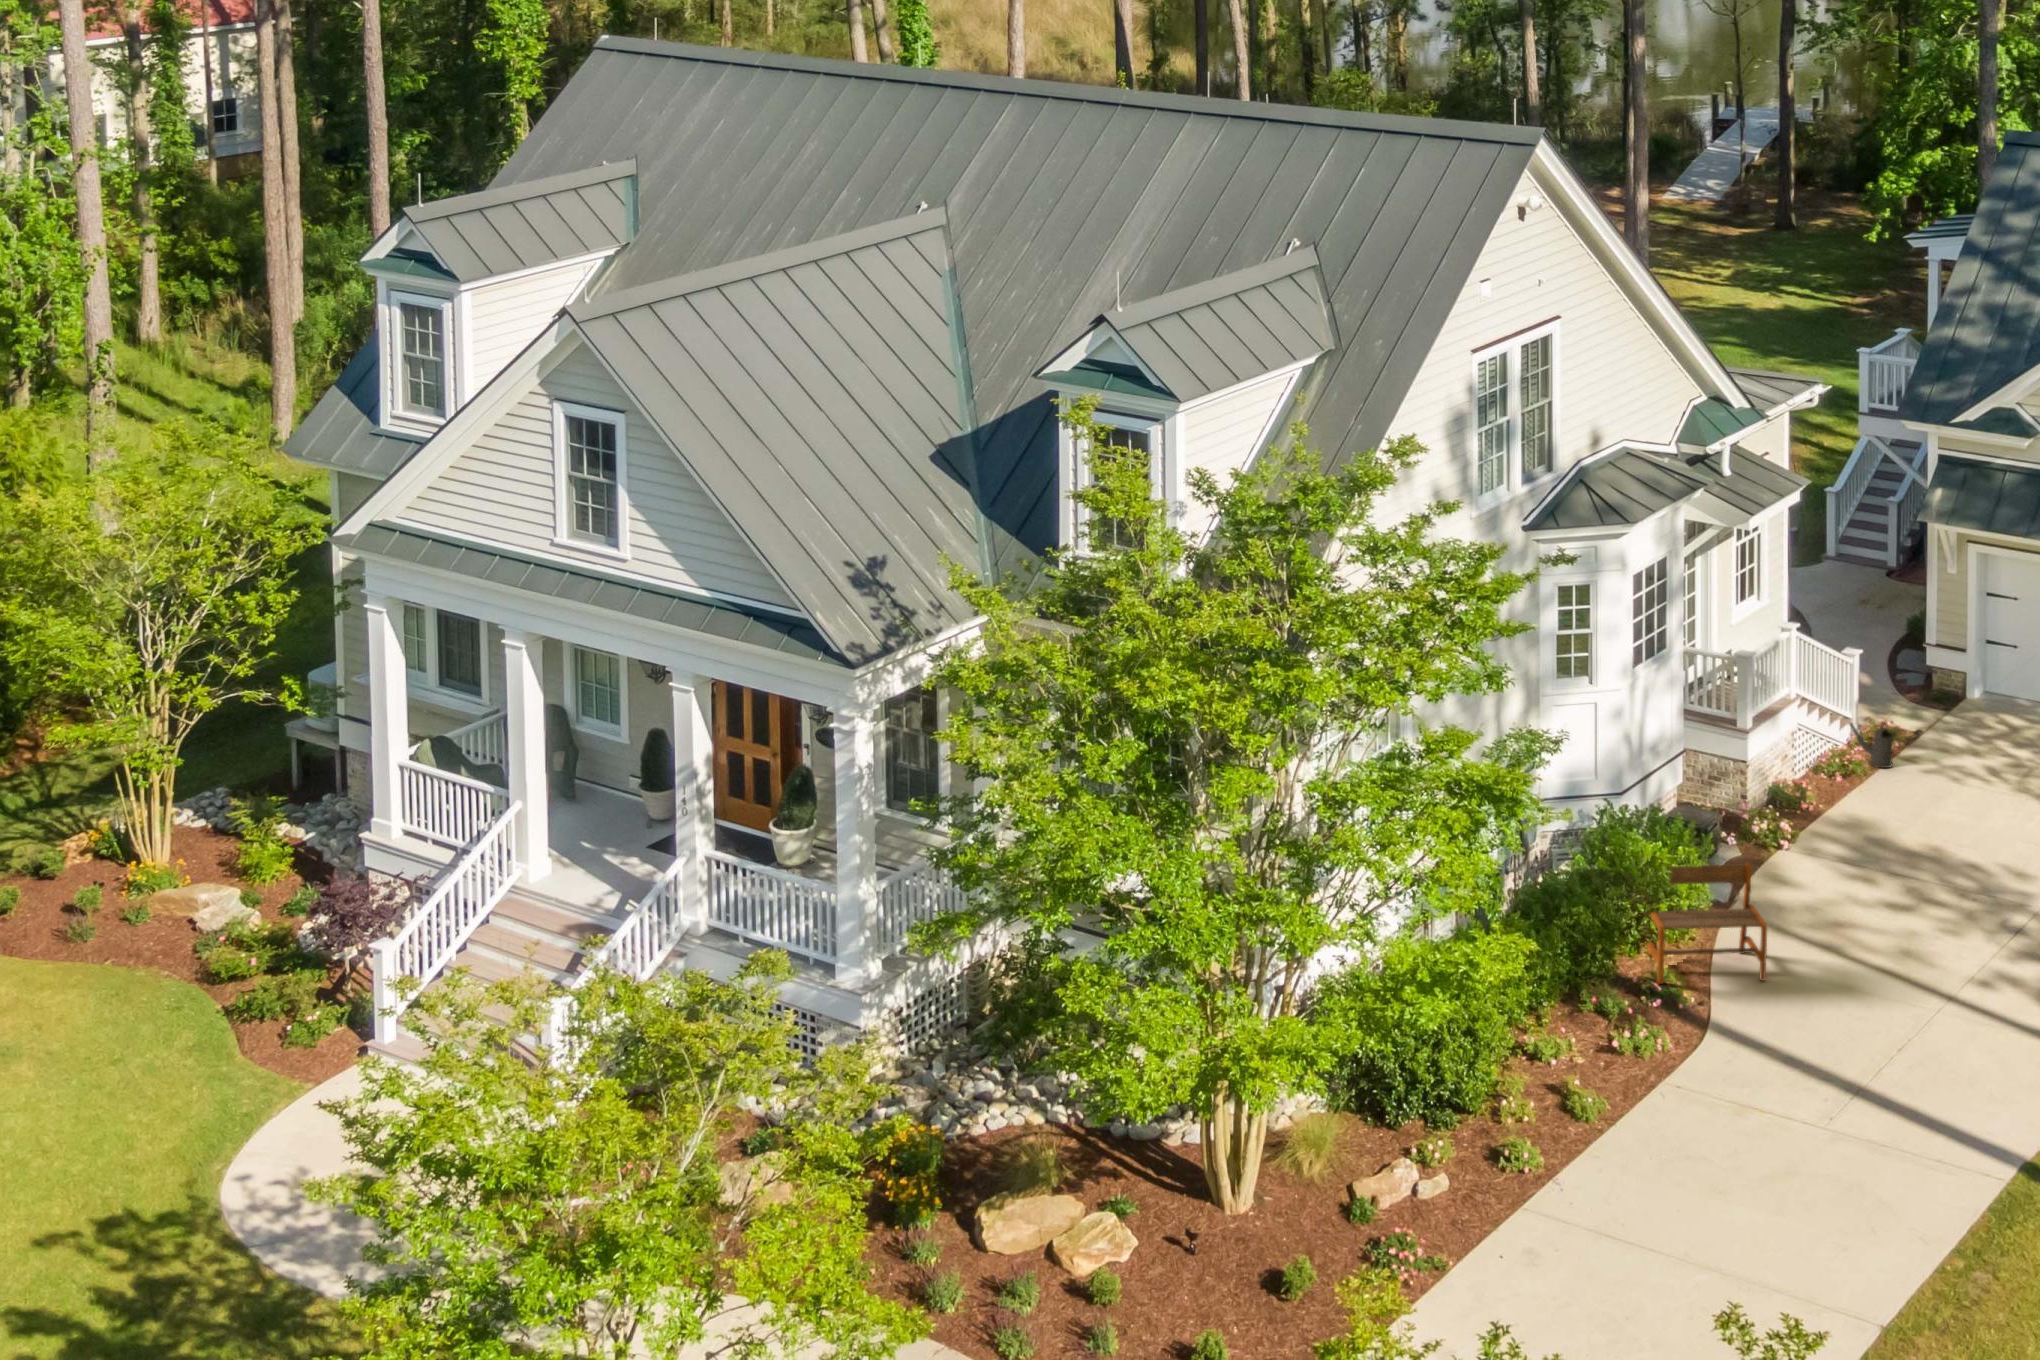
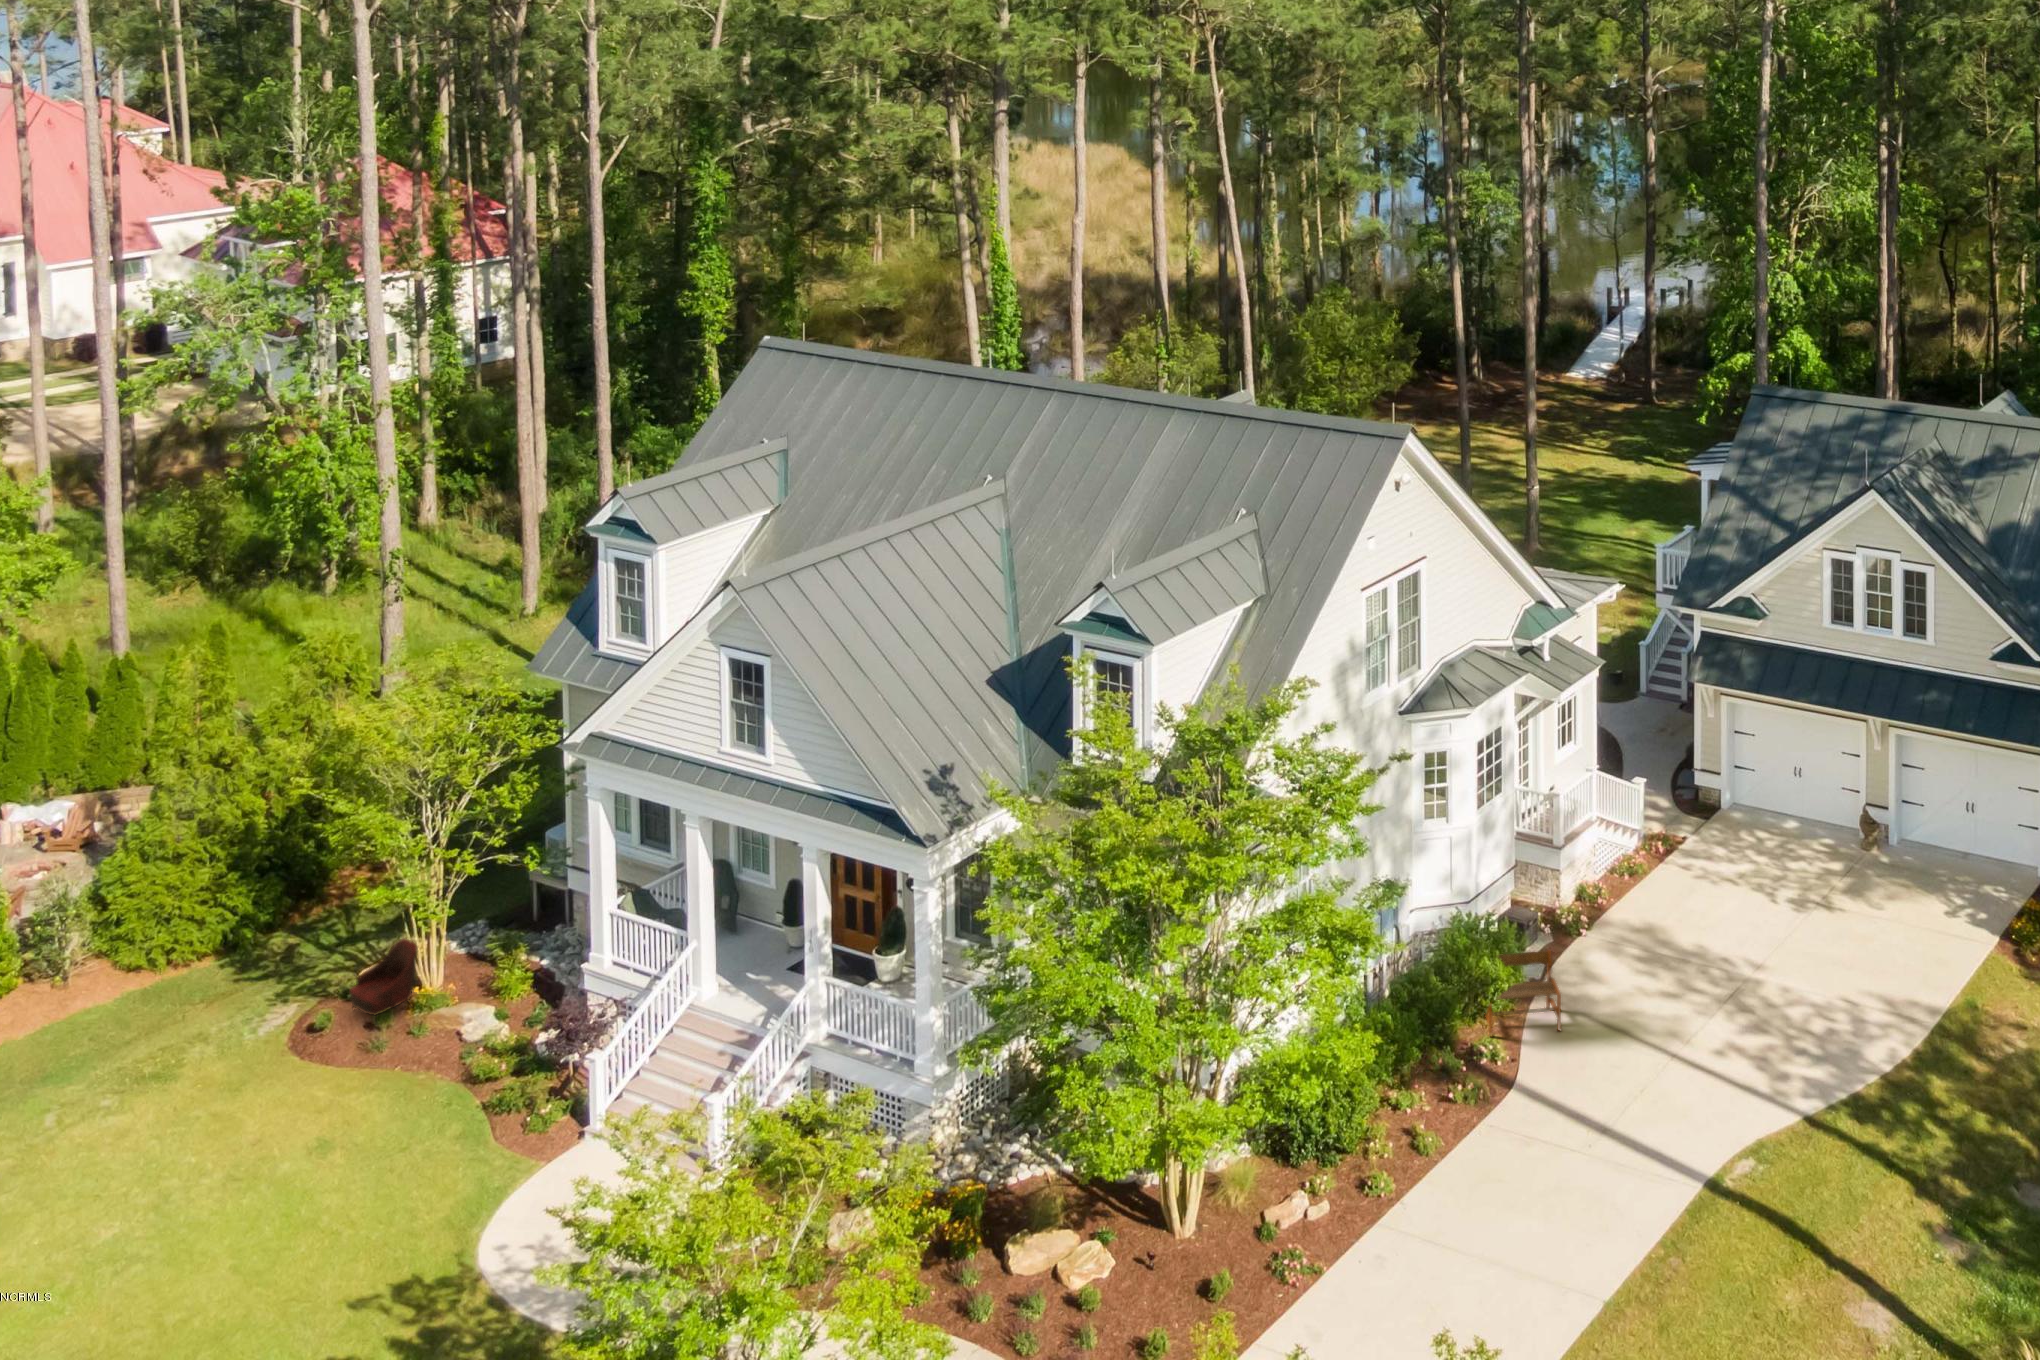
watering can: present [1849,722,1895,768] -> none [1640,822,1674,855]
armchair: none [44,795,136,908] -> present [349,938,418,1017]

